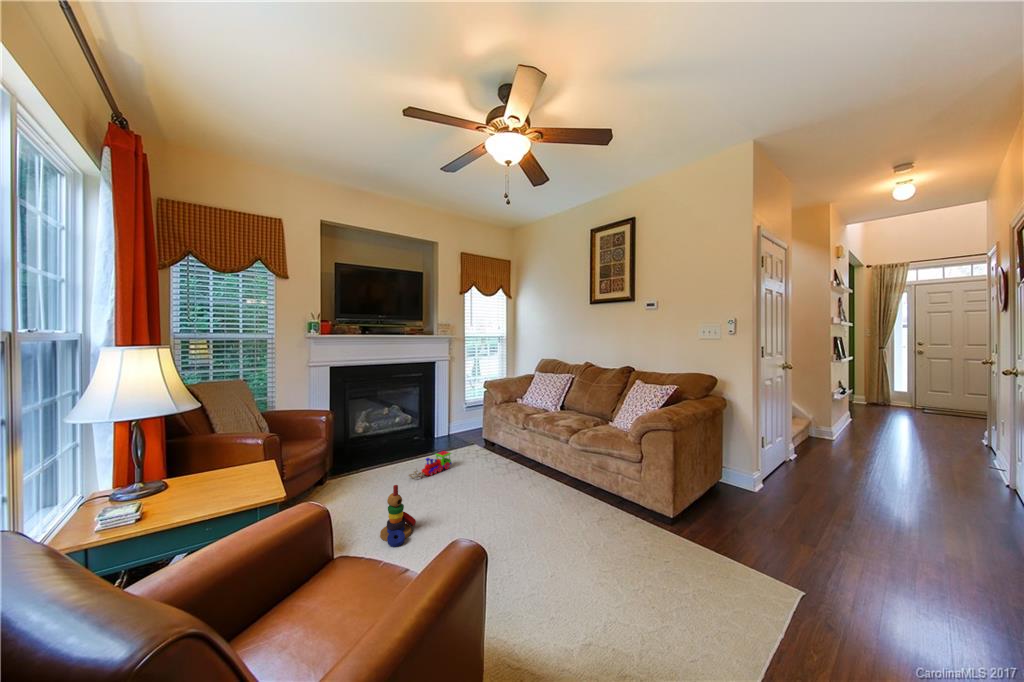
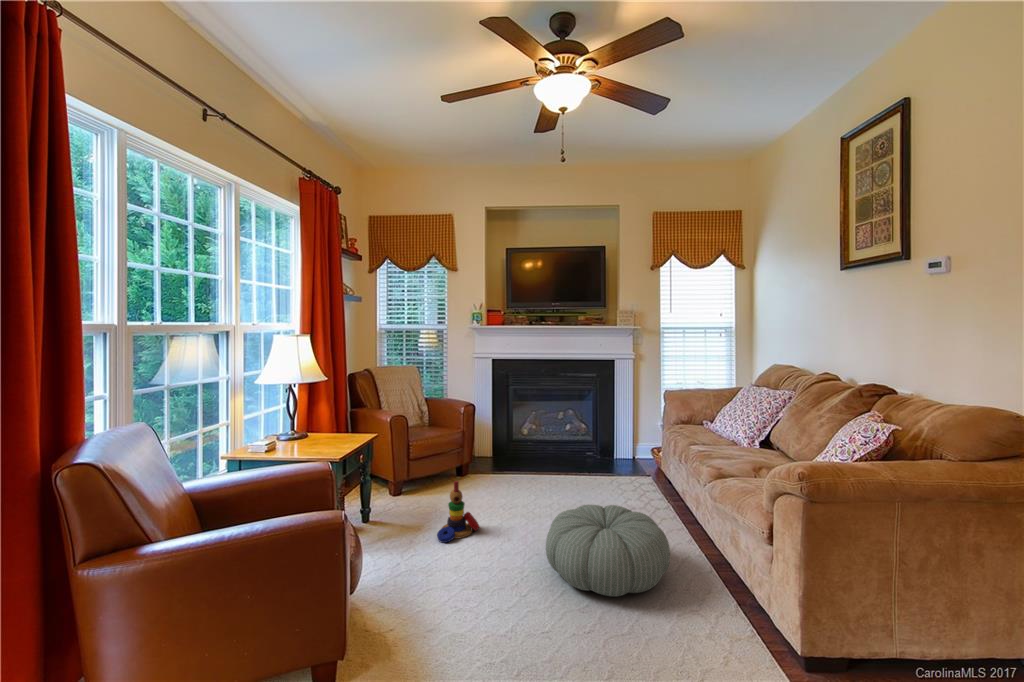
toy train: present [409,451,452,477] -> none [532,467,590,491]
pouf: none [492,468,581,533] -> present [546,505,670,596]

